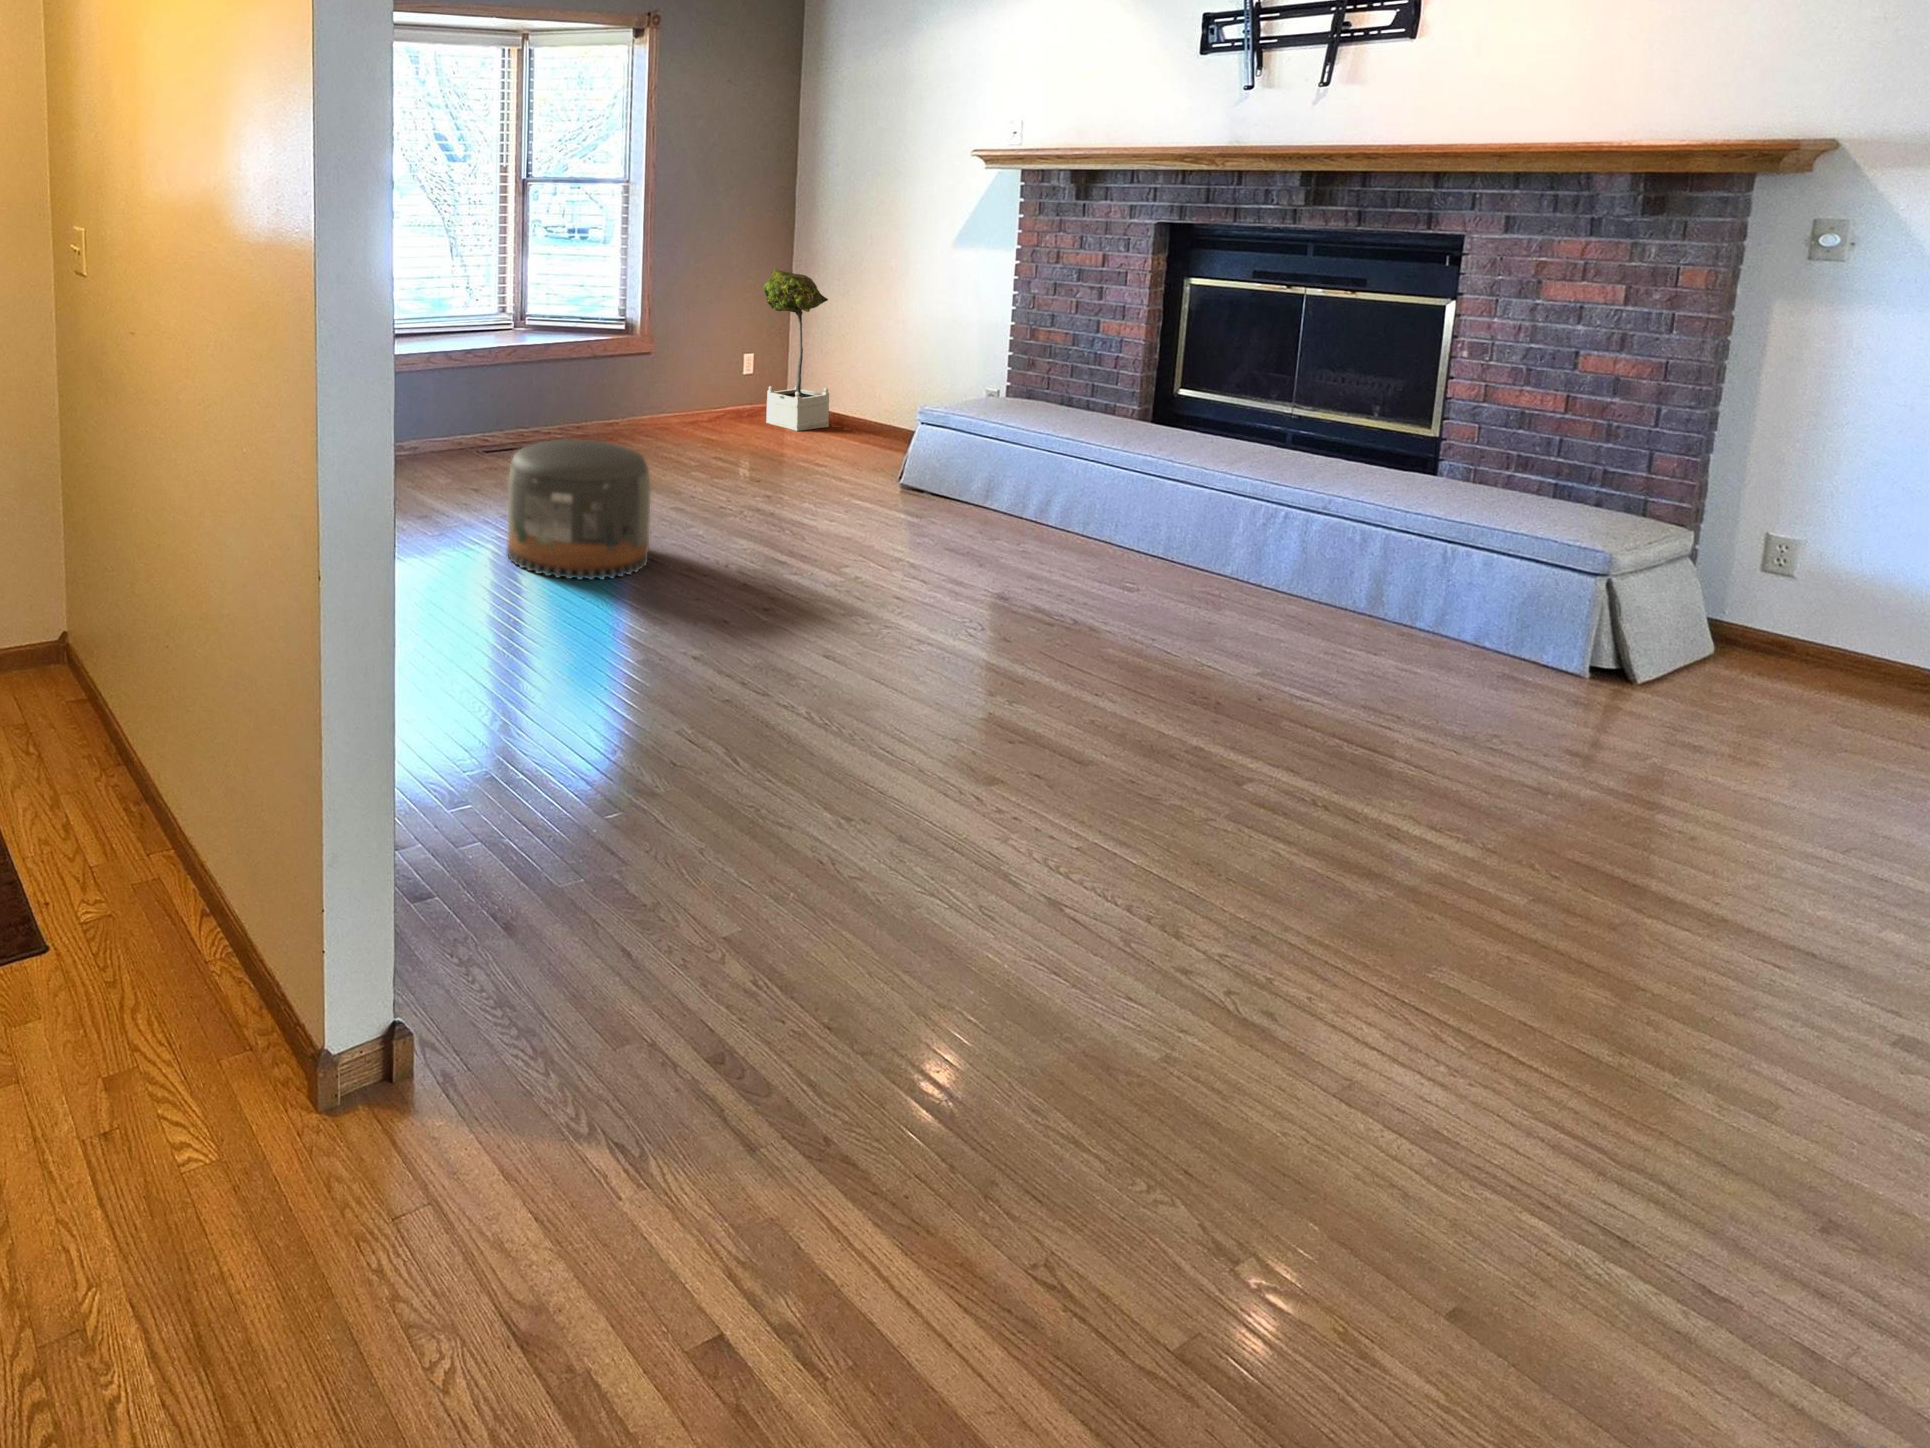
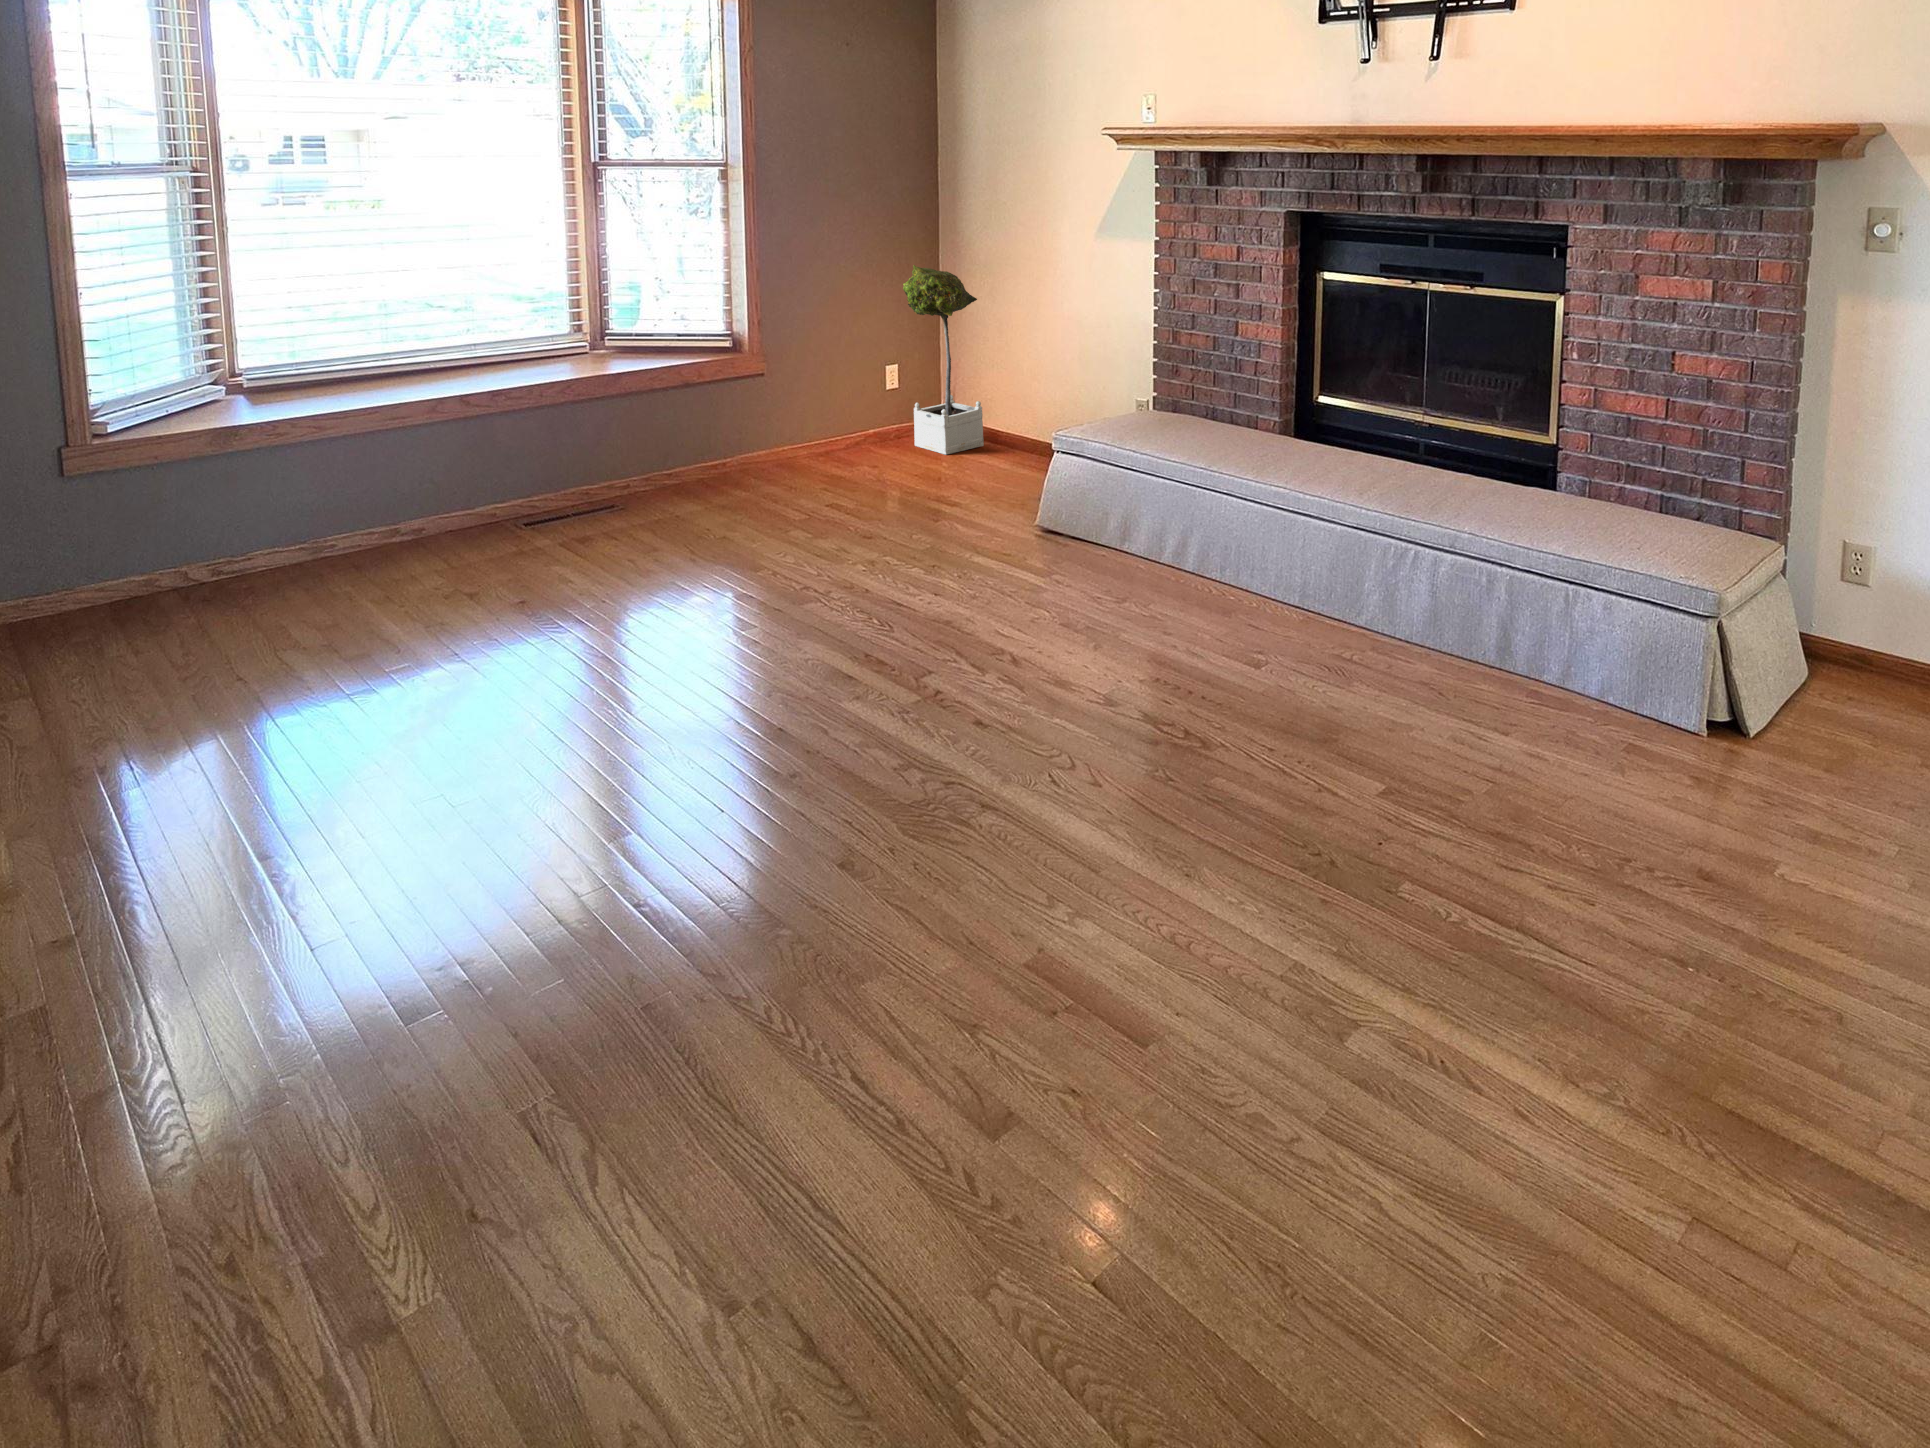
pouf: present [507,440,651,580] -> none [427,537,656,765]

